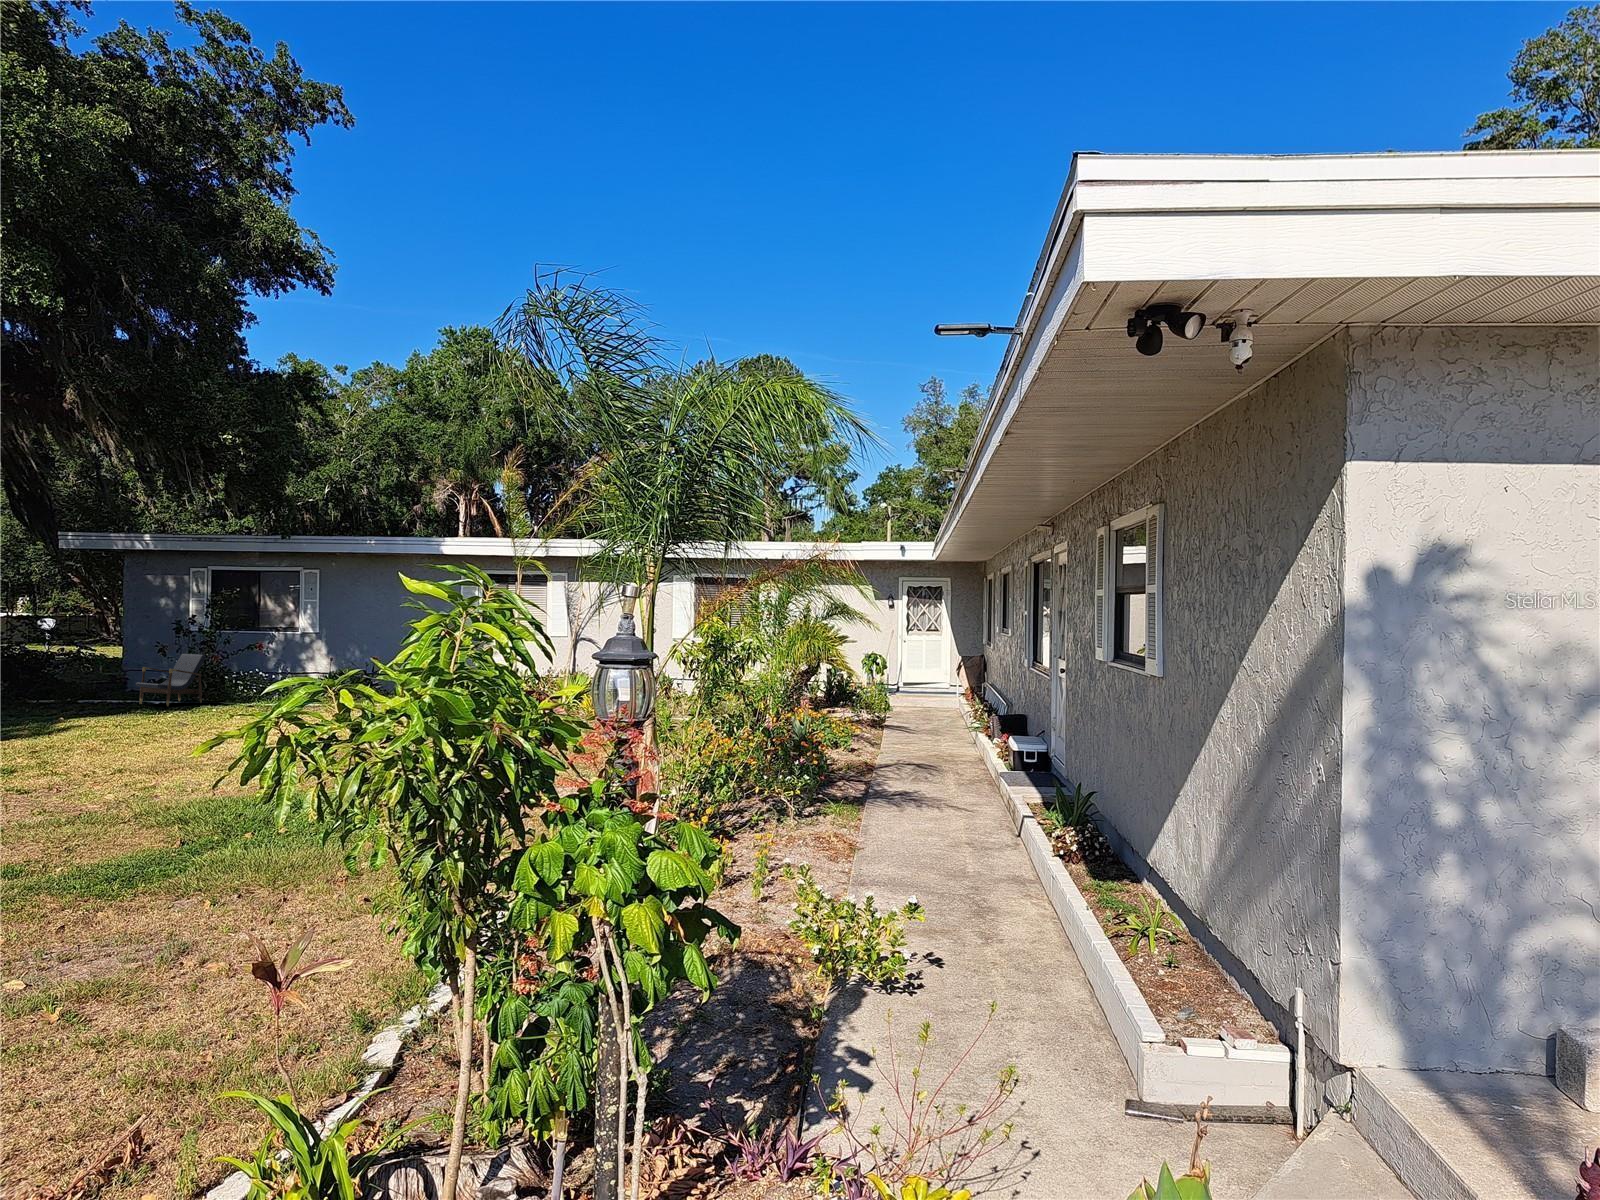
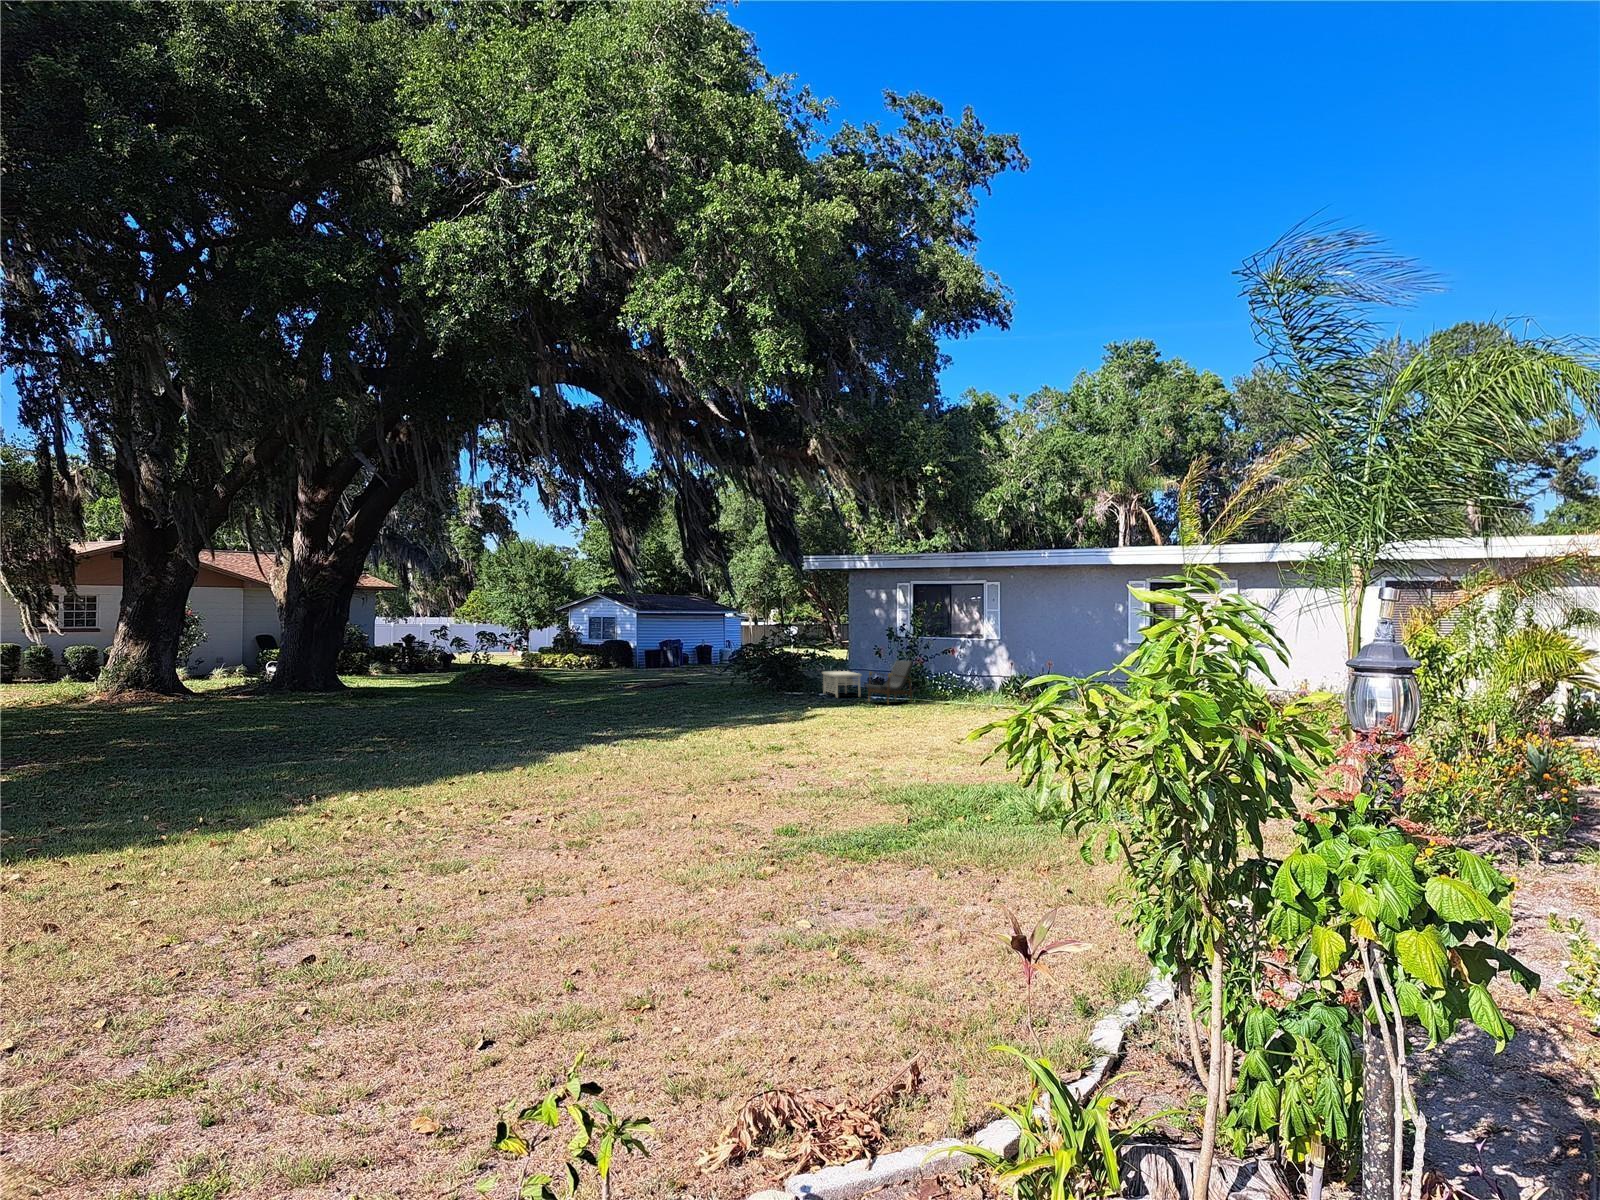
storage bench: none [71,667,132,700] -> present [822,671,861,697]

